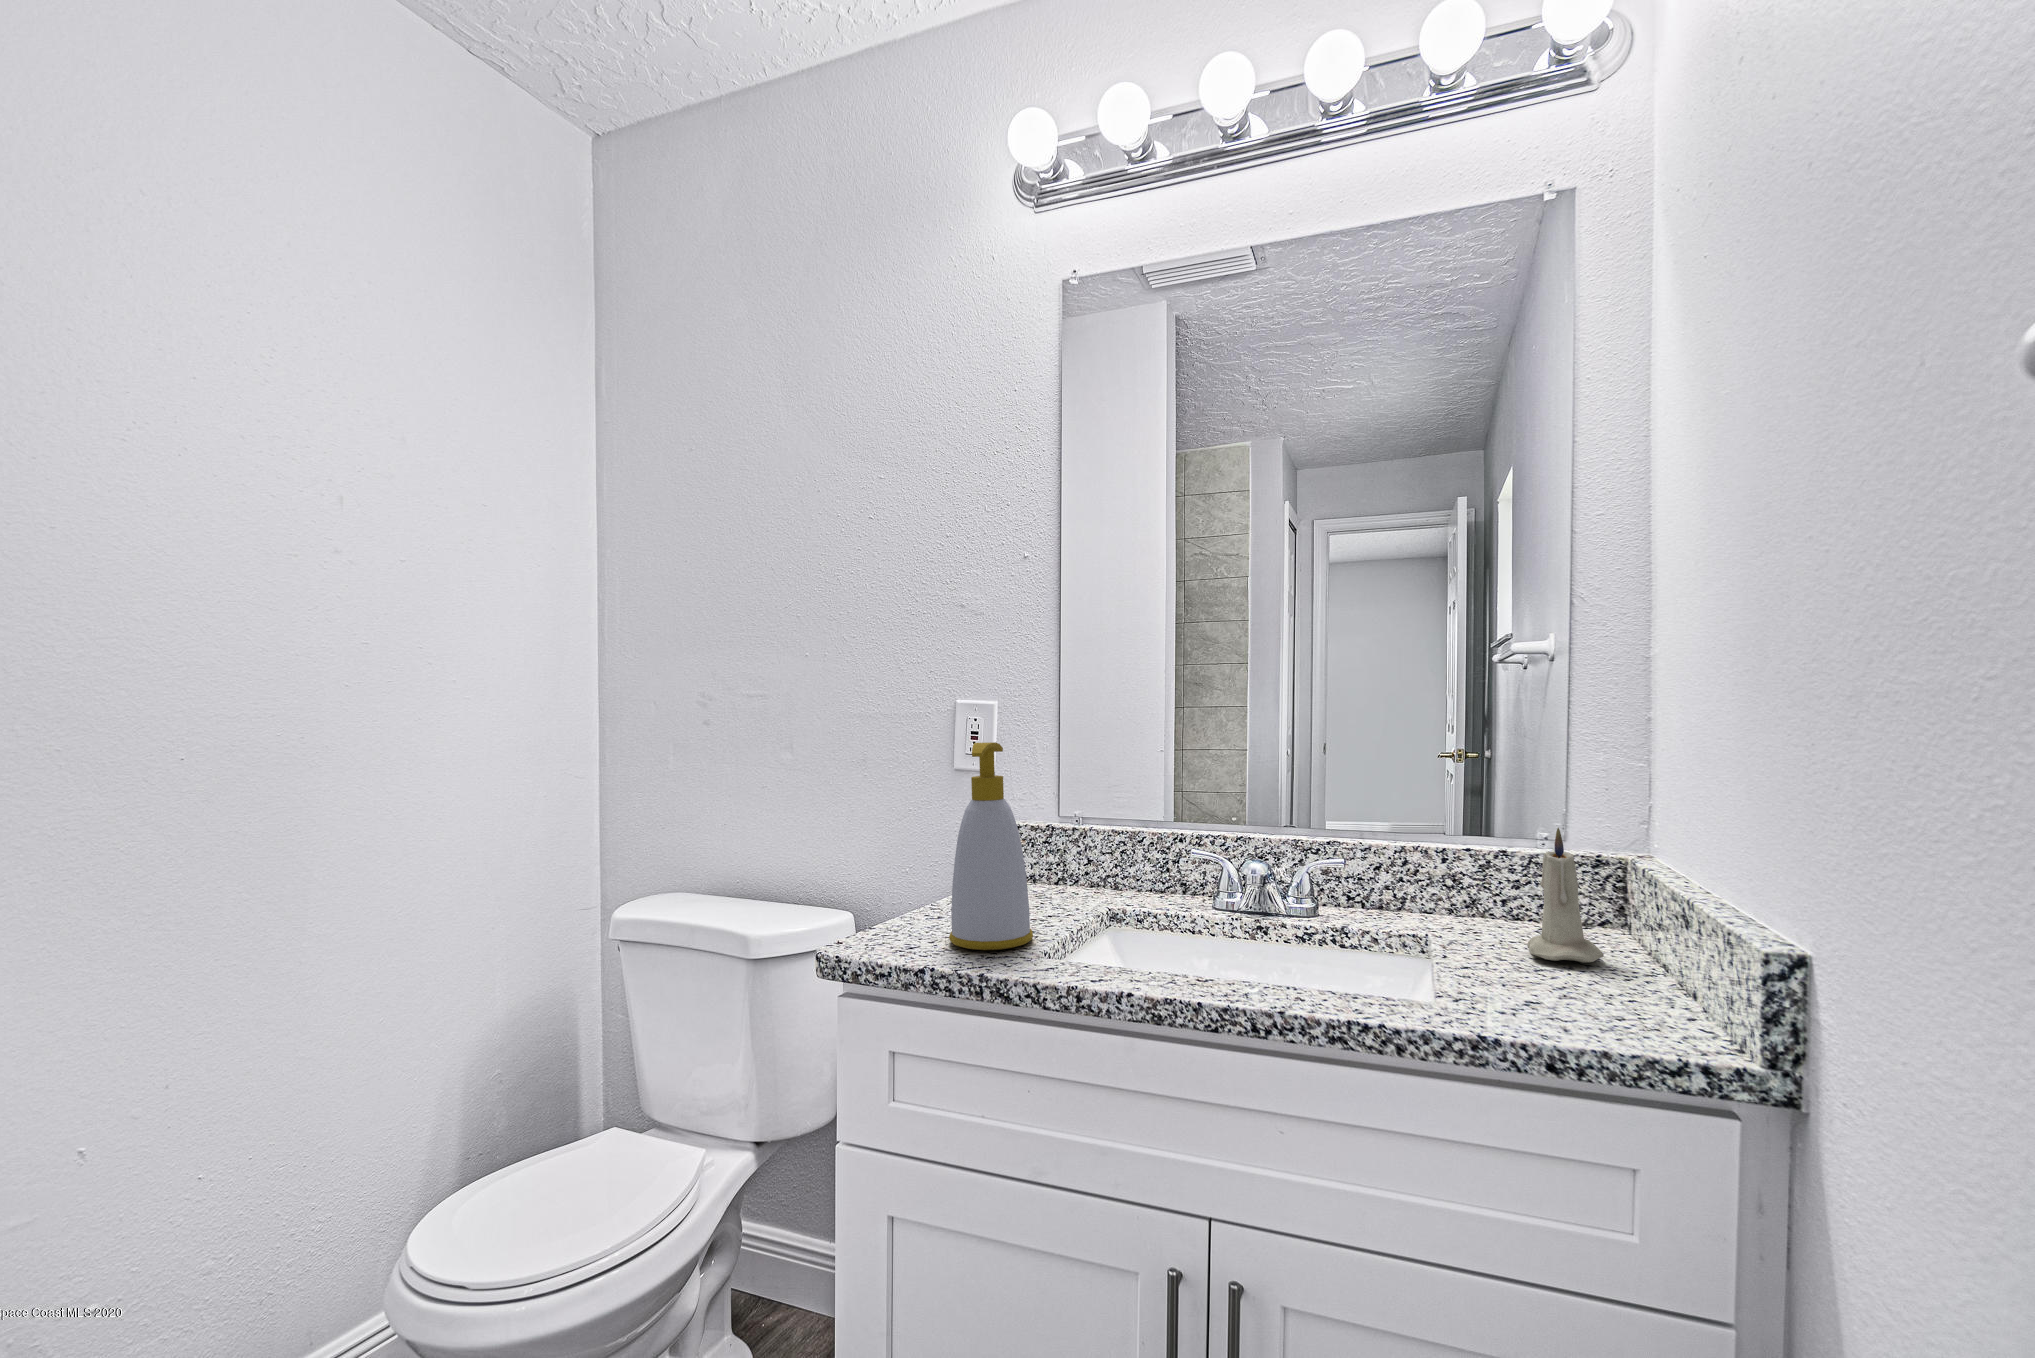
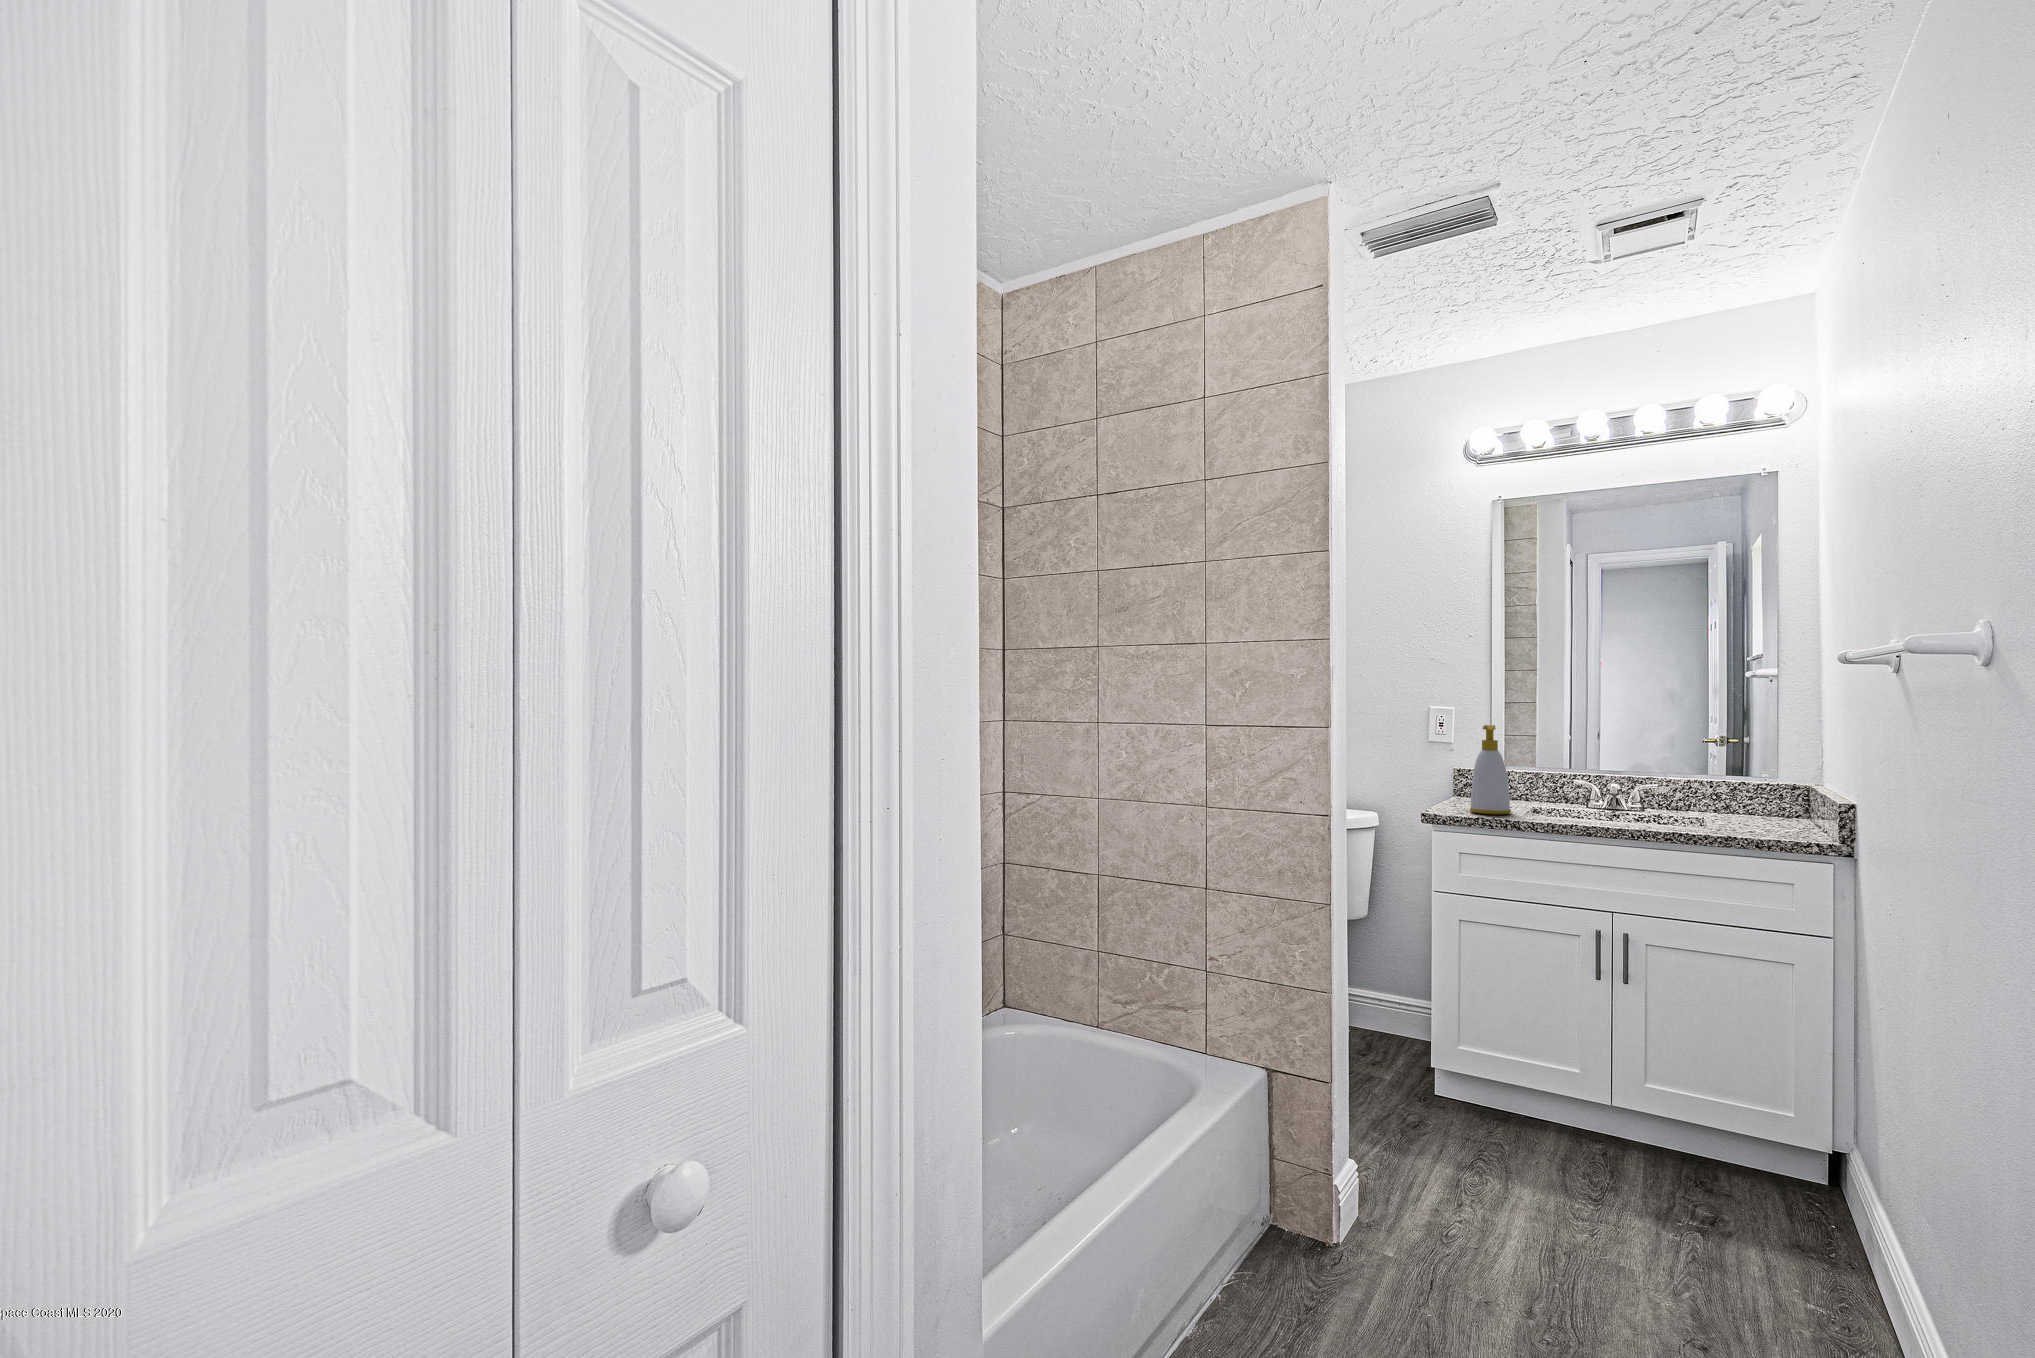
candle: present [1527,828,1604,963] -> none [1754,769,1789,825]

